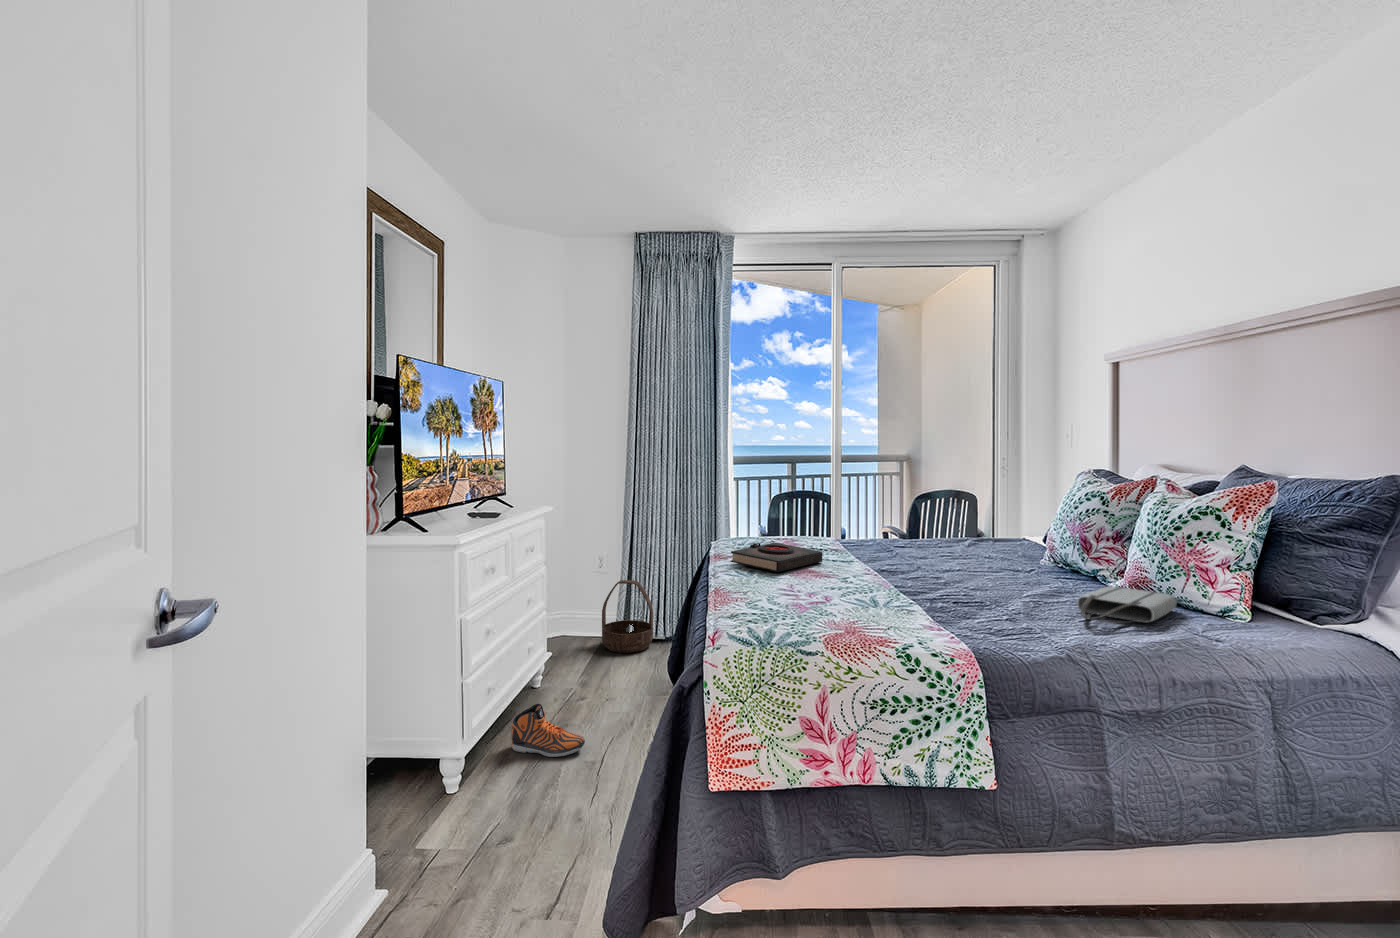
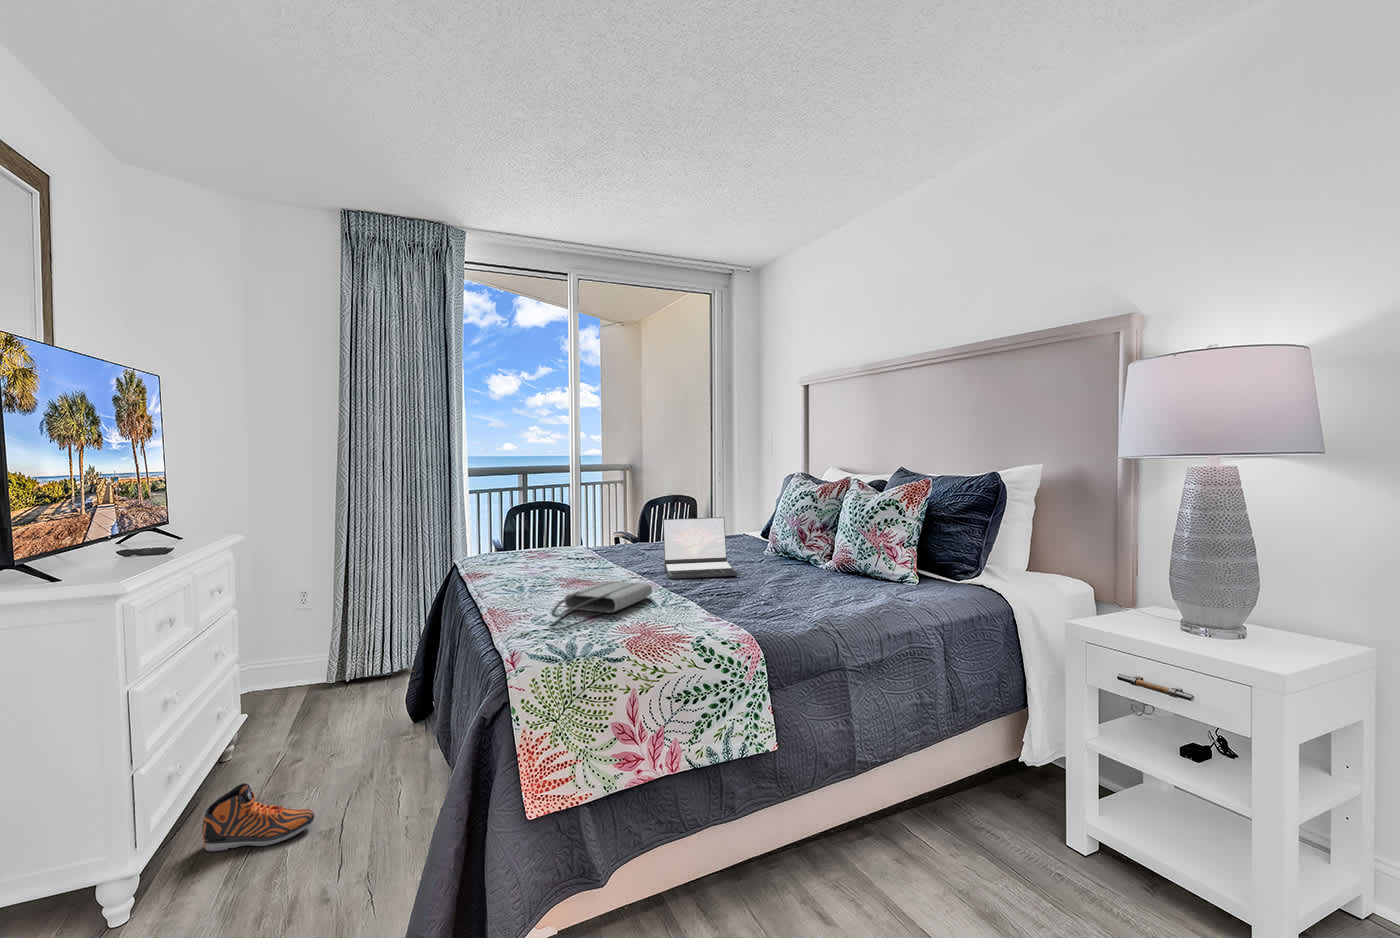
laptop: none [906,515,988,583] -> present [663,517,738,579]
book: present [730,543,823,572] -> none [492,556,586,586]
basket: present [602,580,653,653] -> none [305,615,375,703]
tote bag: present [1077,586,1177,623] -> present [552,581,652,617]

